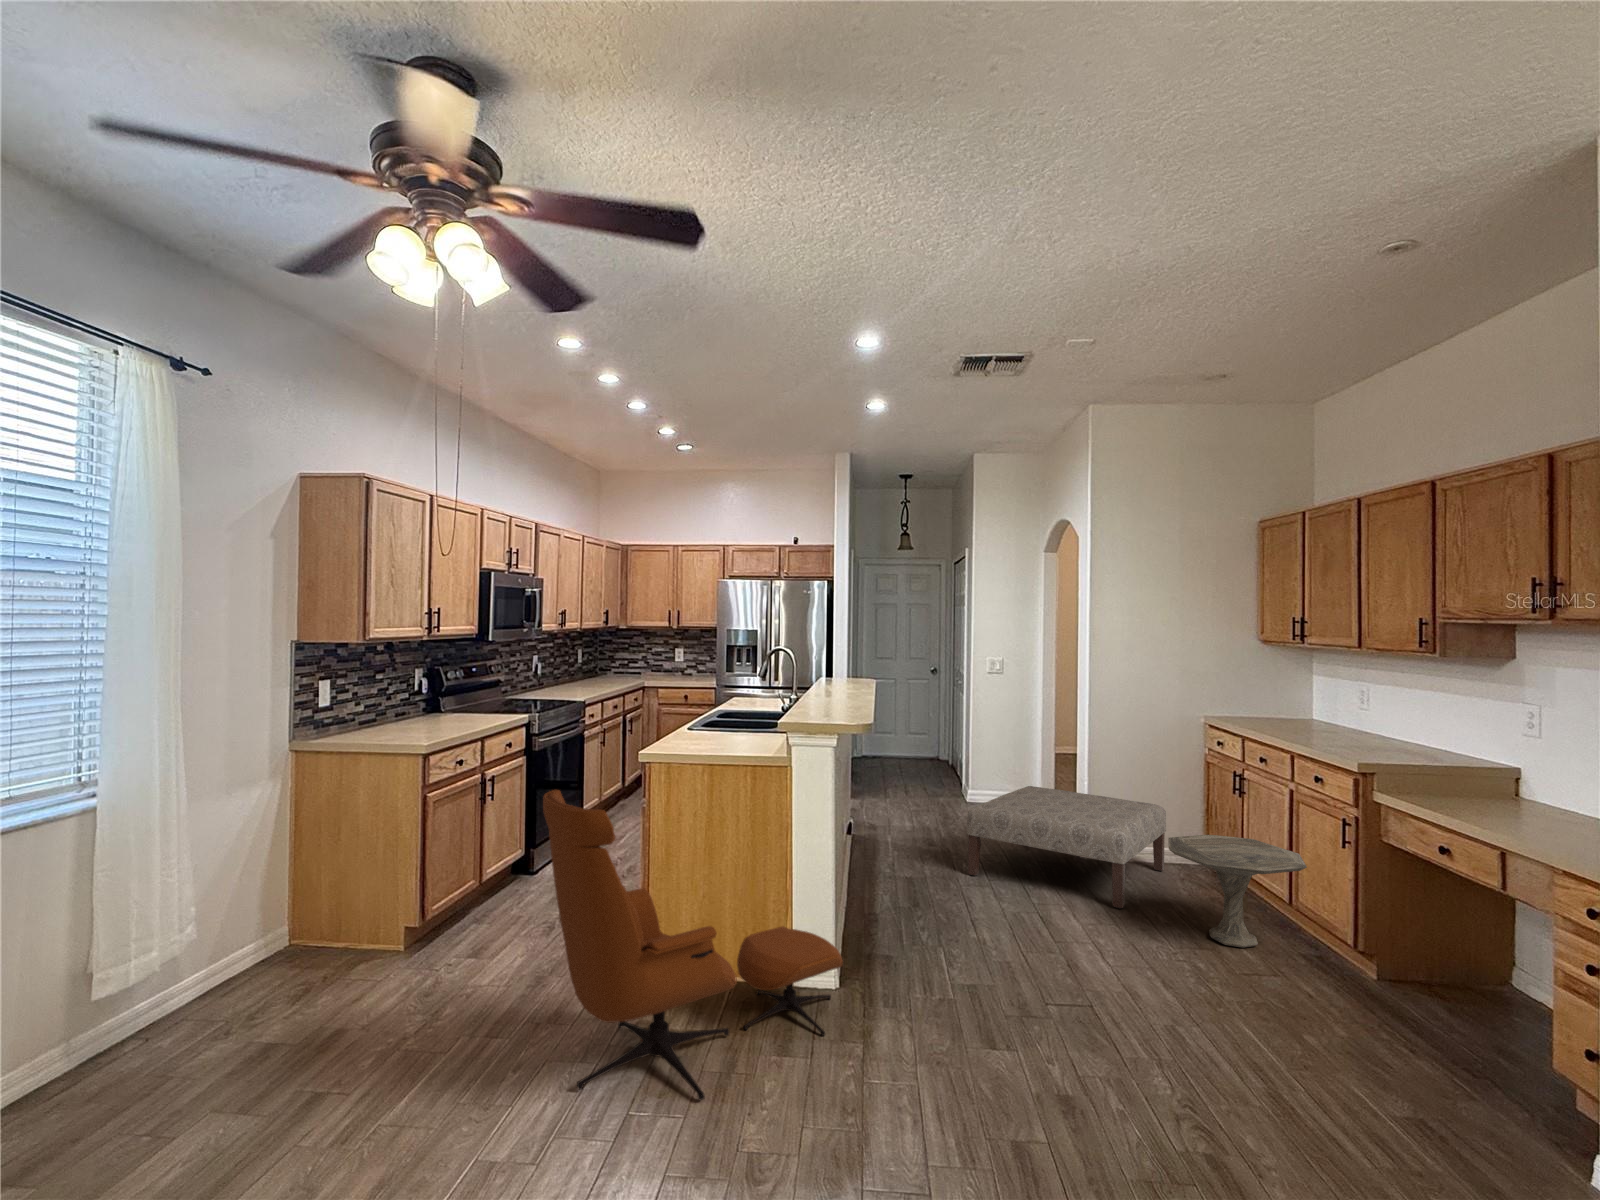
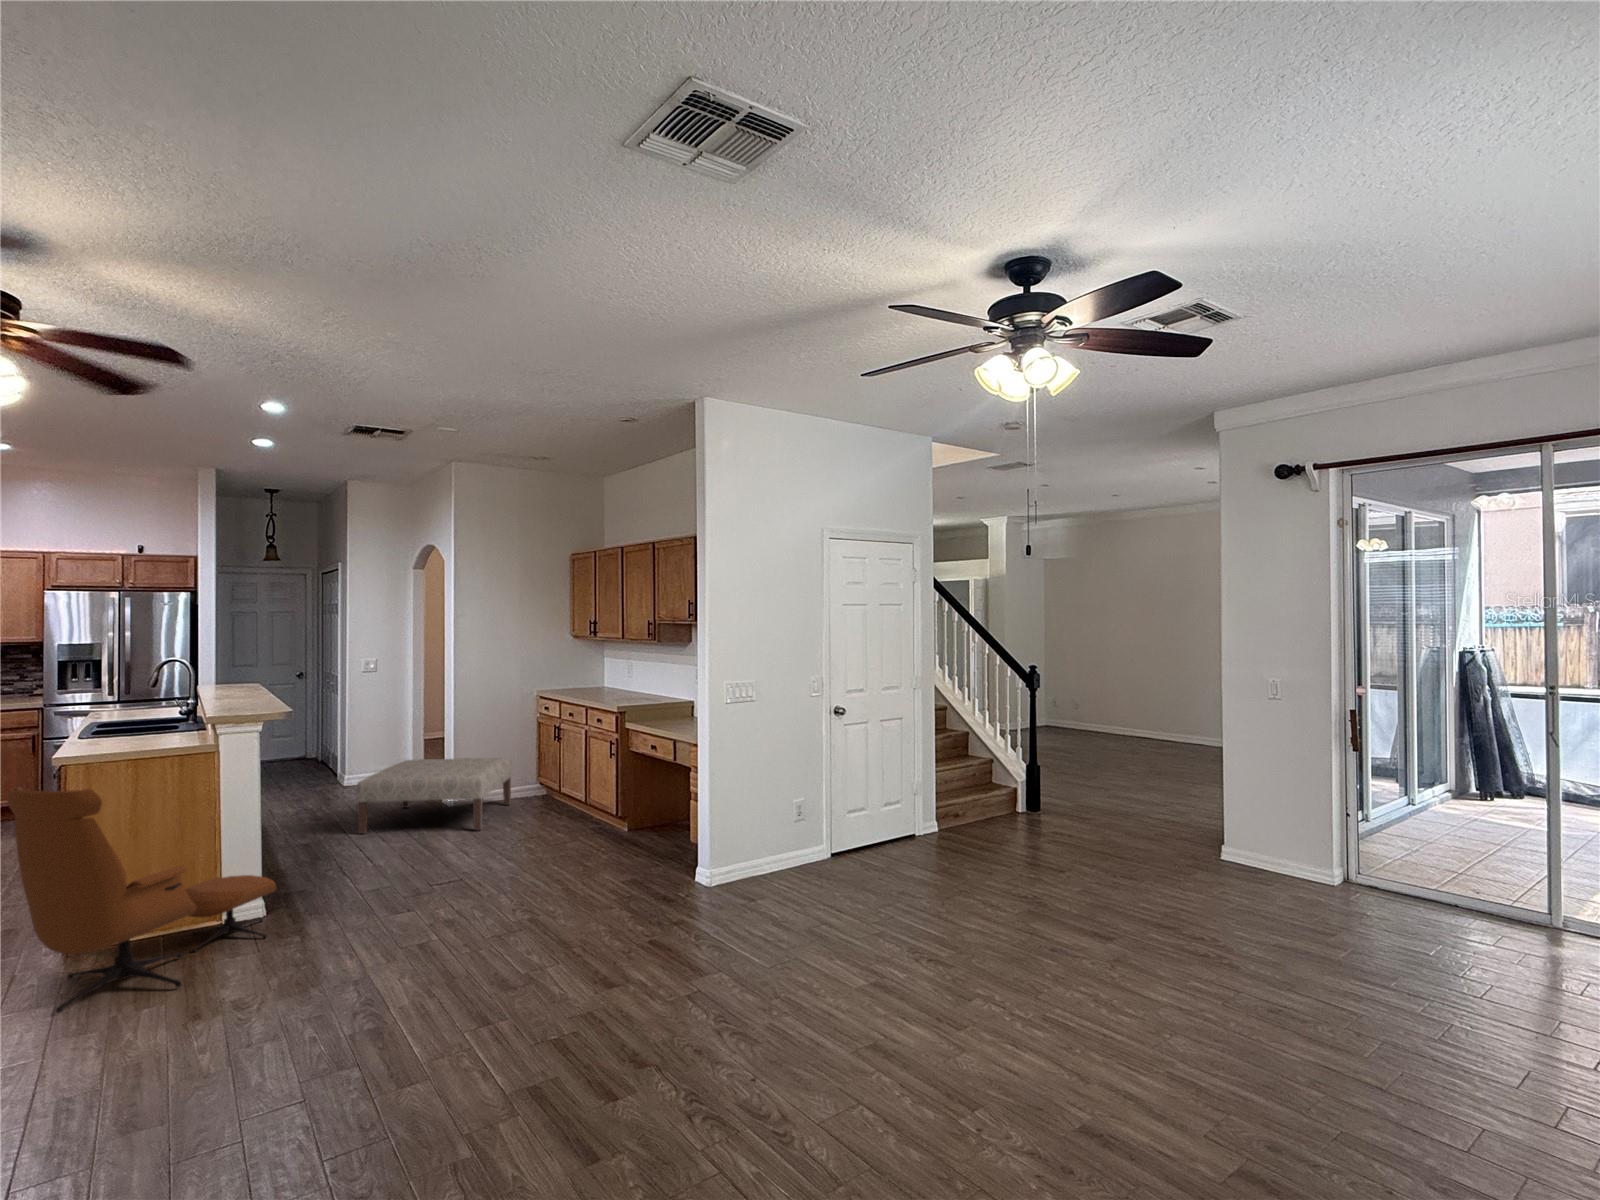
side table: present [1168,835,1307,948] -> none [511,766,592,834]

